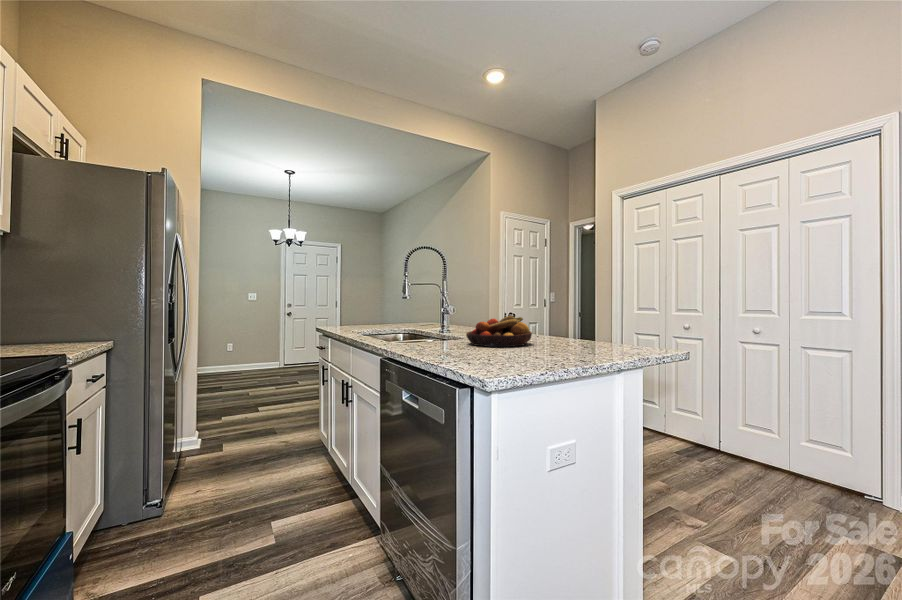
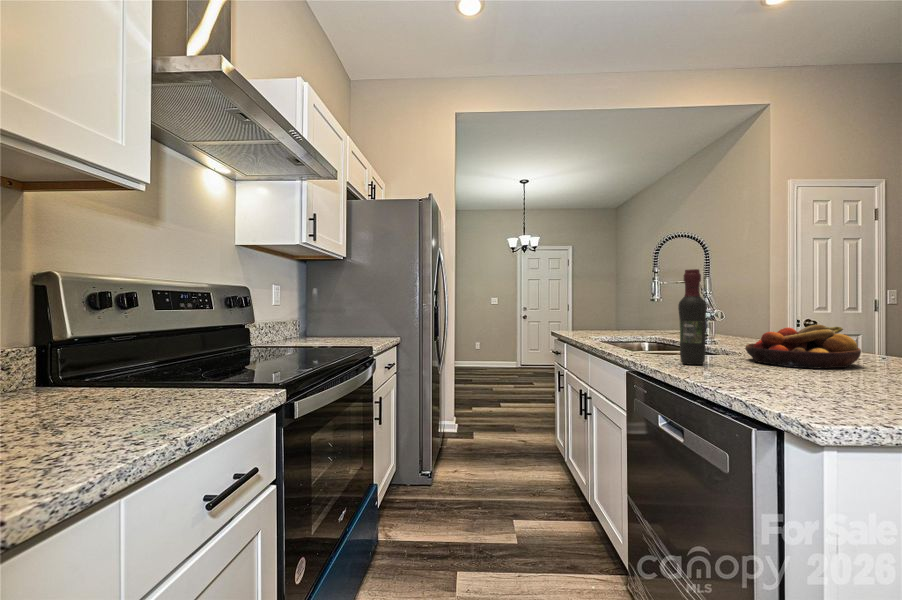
wine bottle: none [419,273,439,349] -> present [678,269,707,365]

